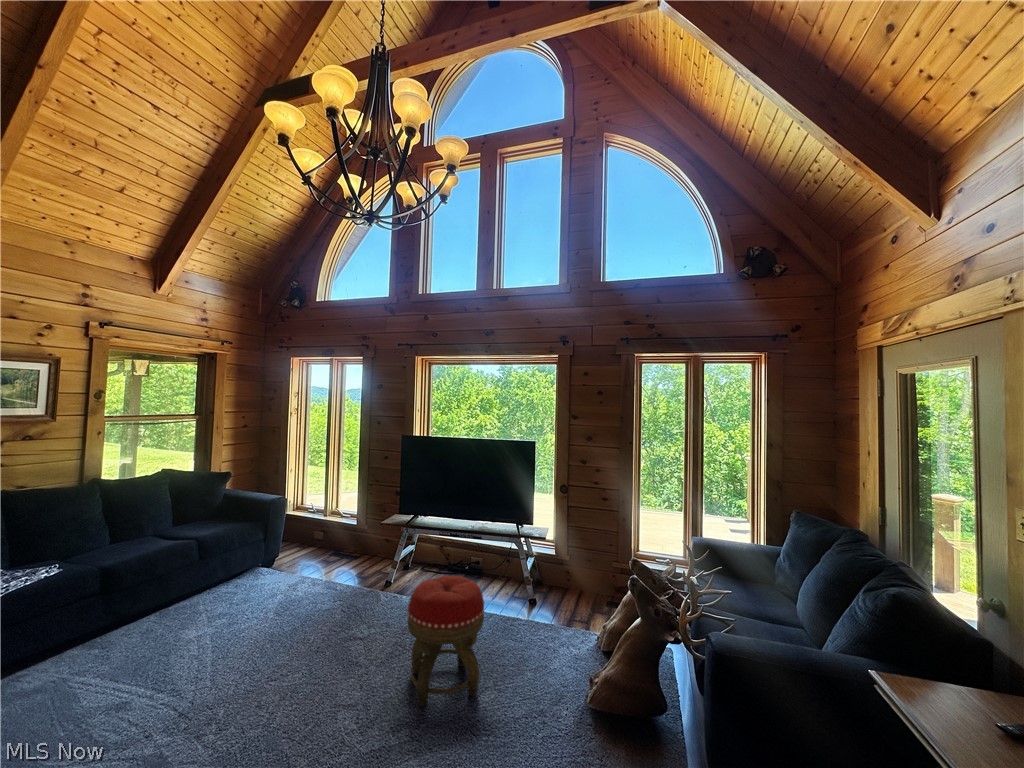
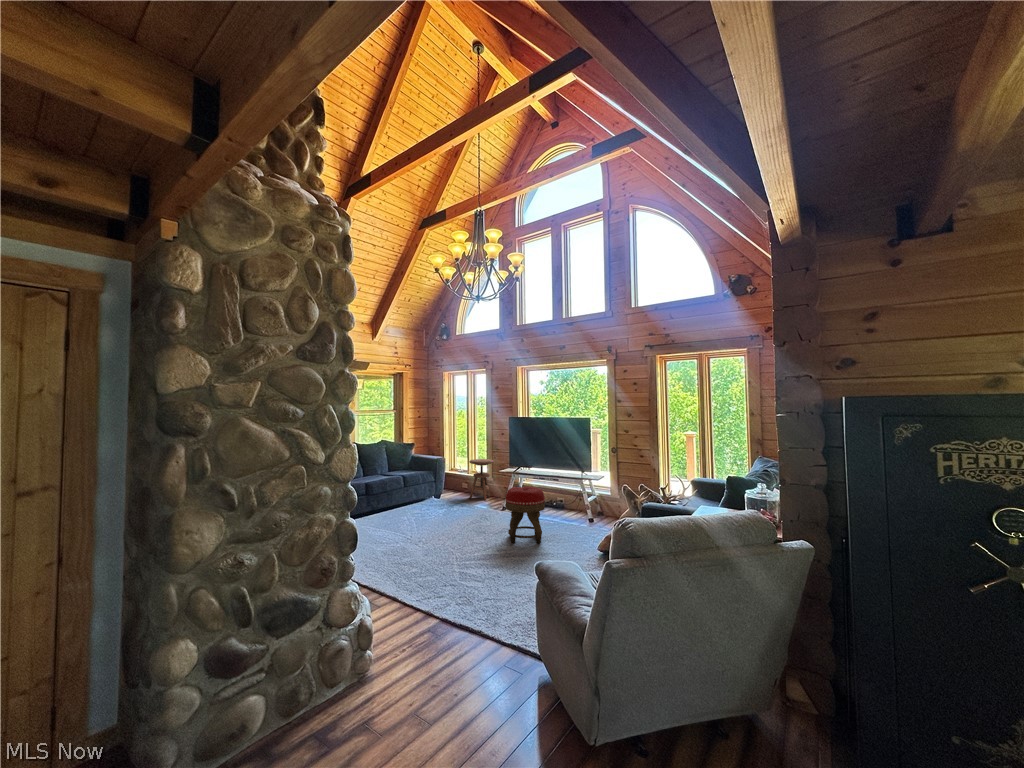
side table: none [325,495,370,565] -> present [469,459,494,500]

